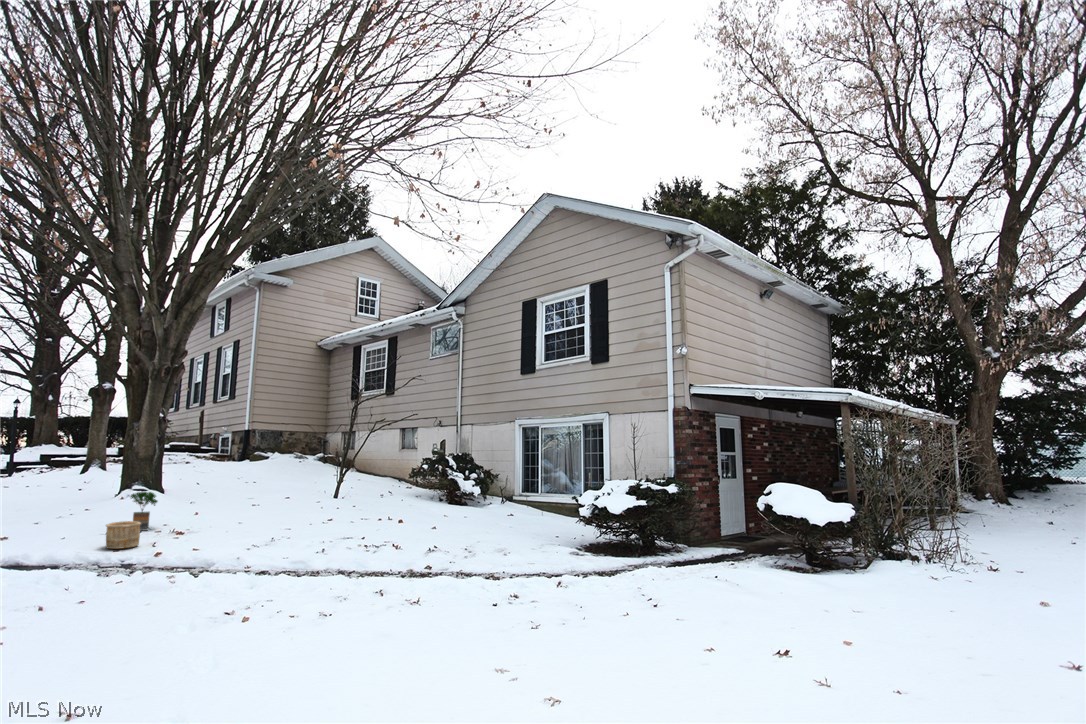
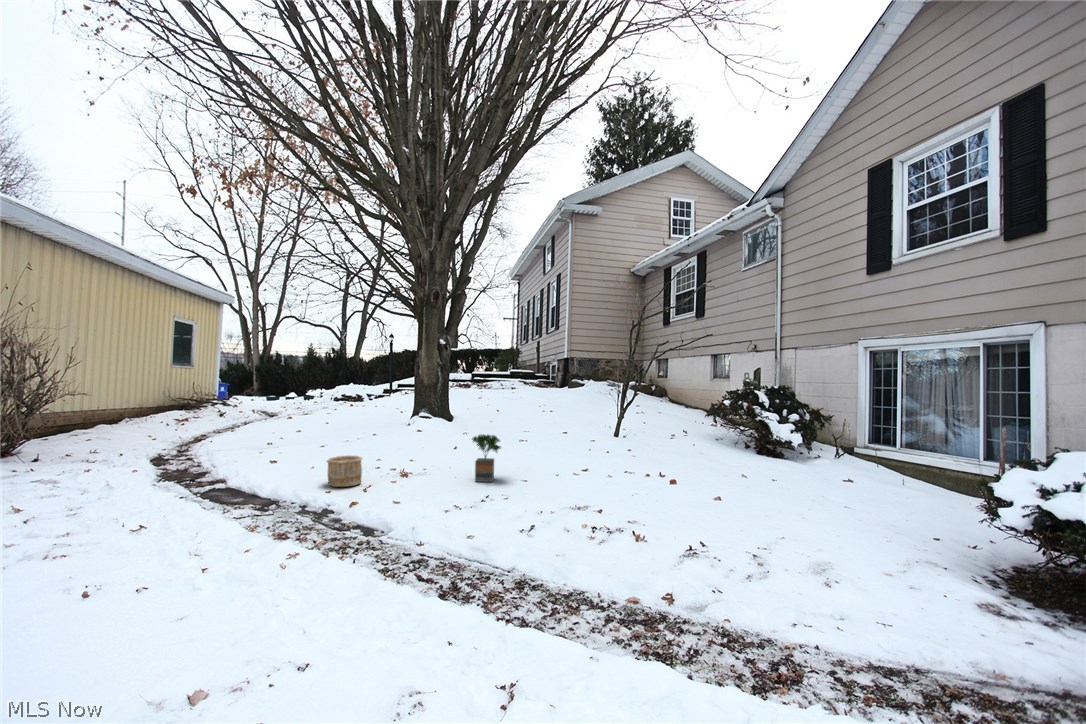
potted tree: present [130,492,158,531] -> present [472,434,501,482]

